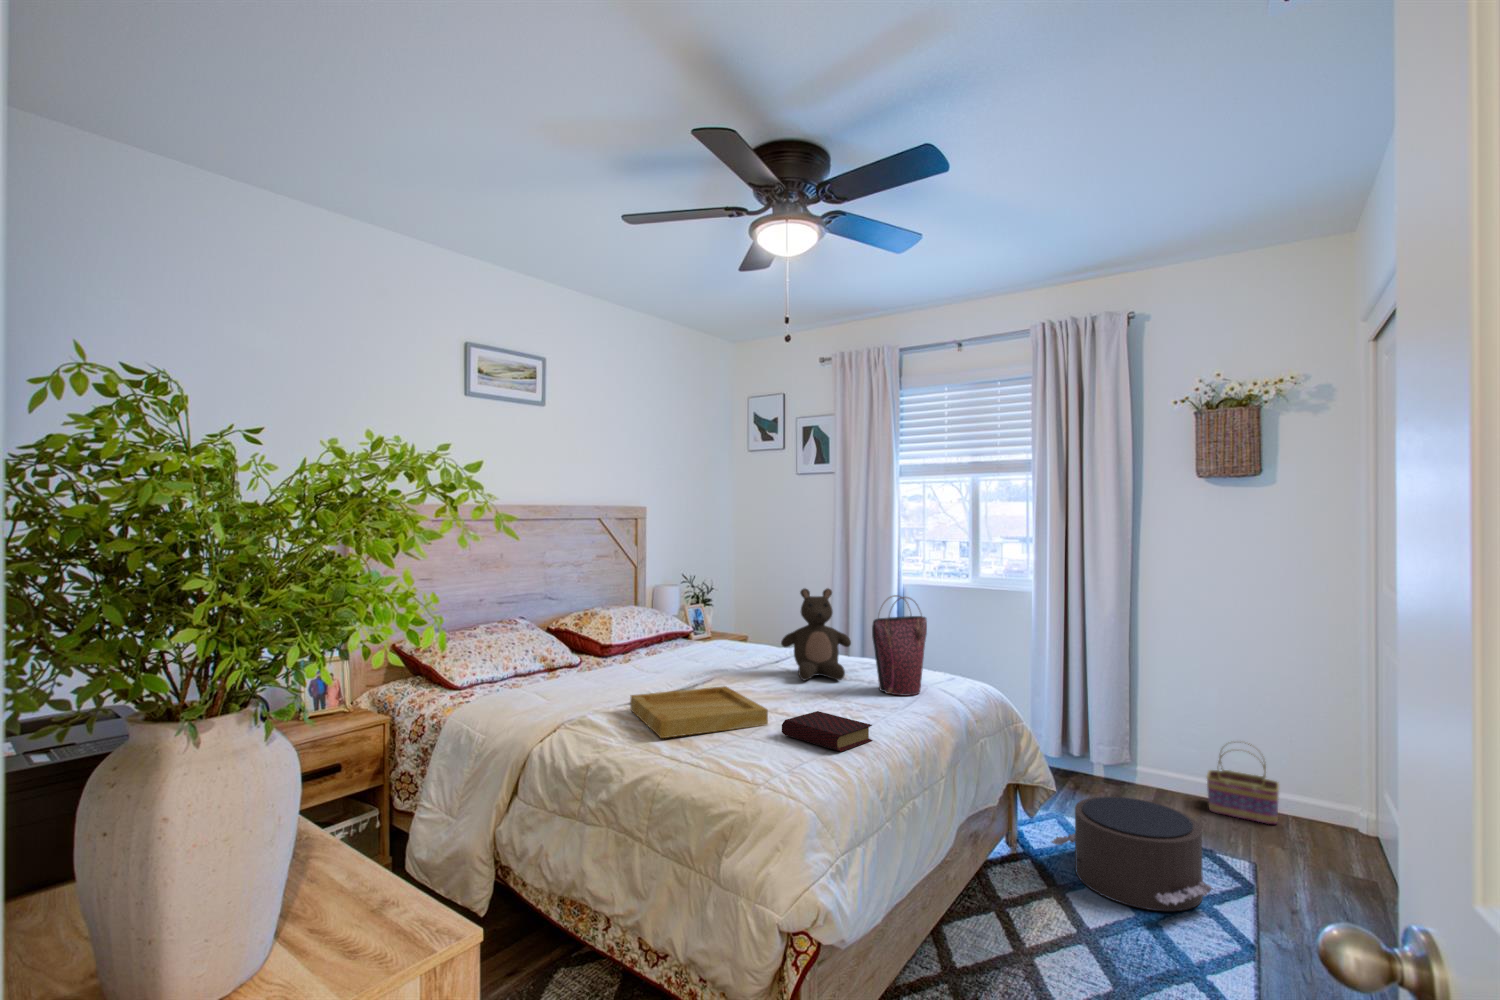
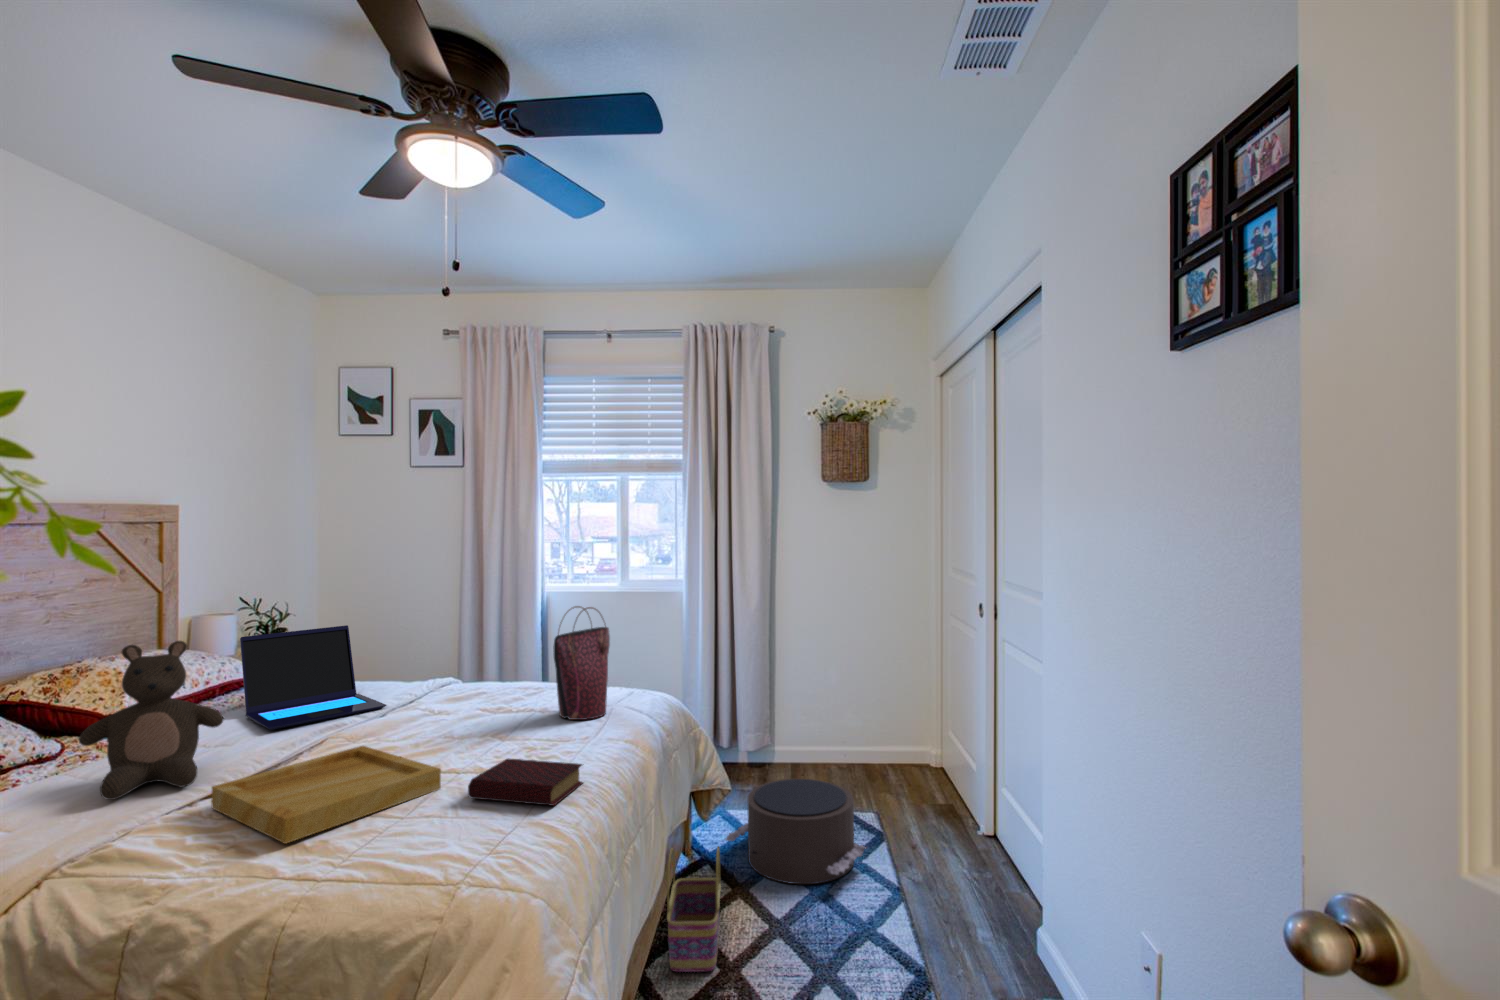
stuffed bear: present [781,589,851,680] -> present [79,641,223,800]
laptop: none [666,599,756,669] -> present [240,625,386,730]
basket: present [1207,744,1279,824] -> present [667,847,721,972]

